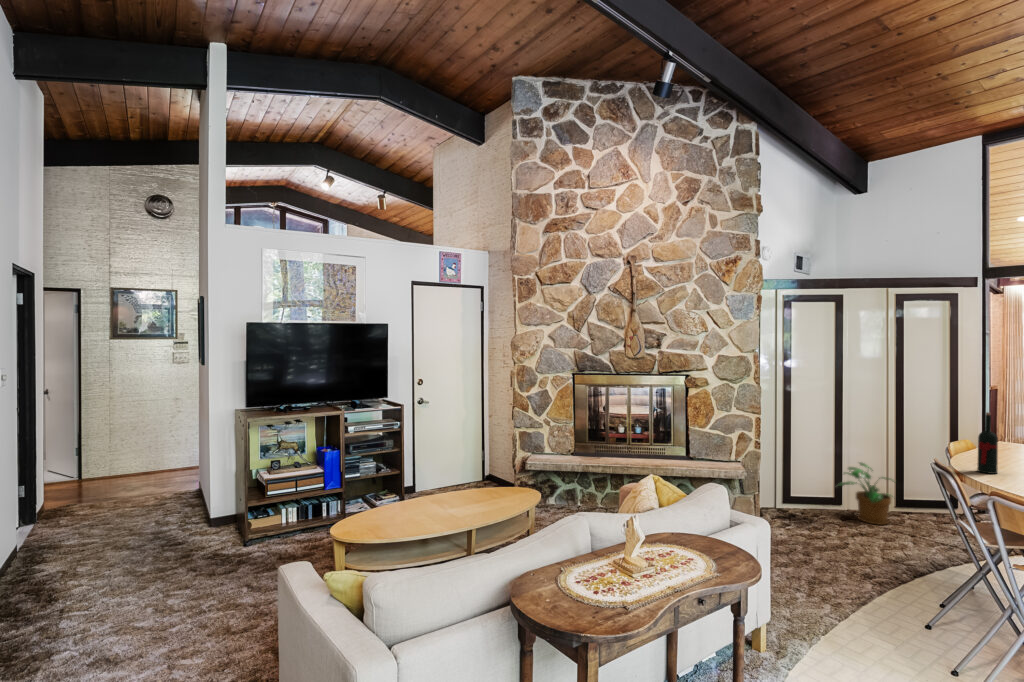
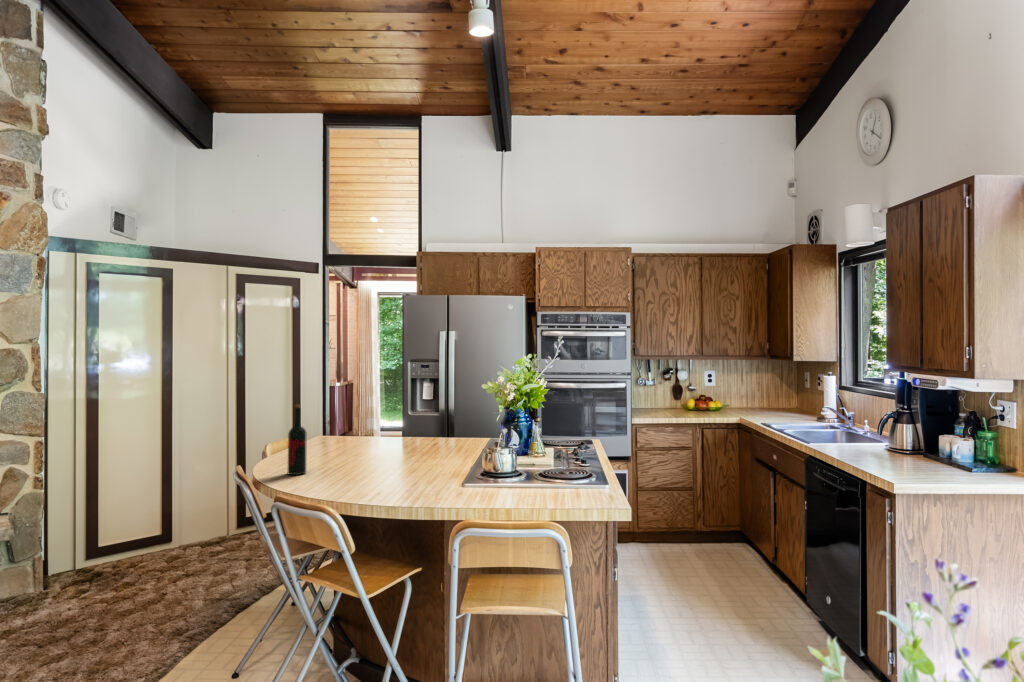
potted plant: present [838,463,896,525] -> none [163,481,233,556]

